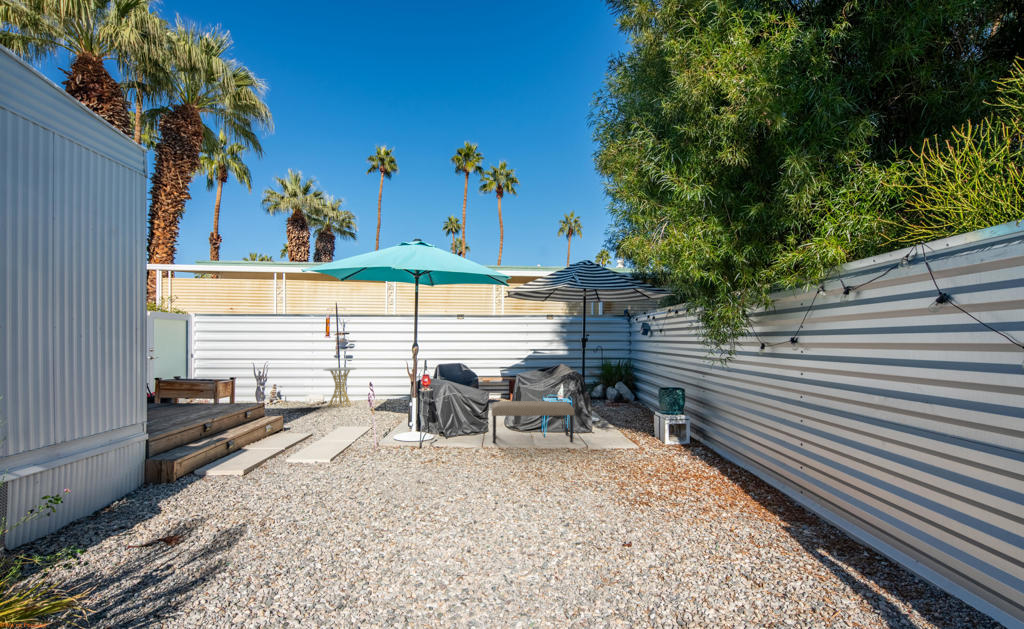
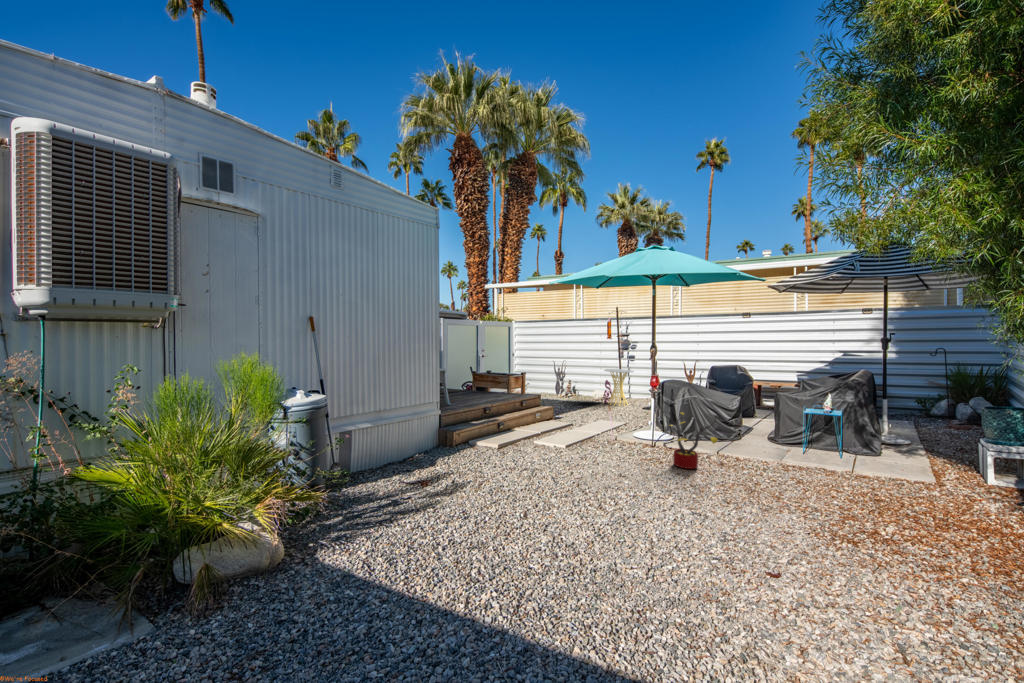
decorative plant: none [427,393,475,445] -> present [670,413,717,469]
bench: present [492,401,575,443] -> none [741,431,877,511]

